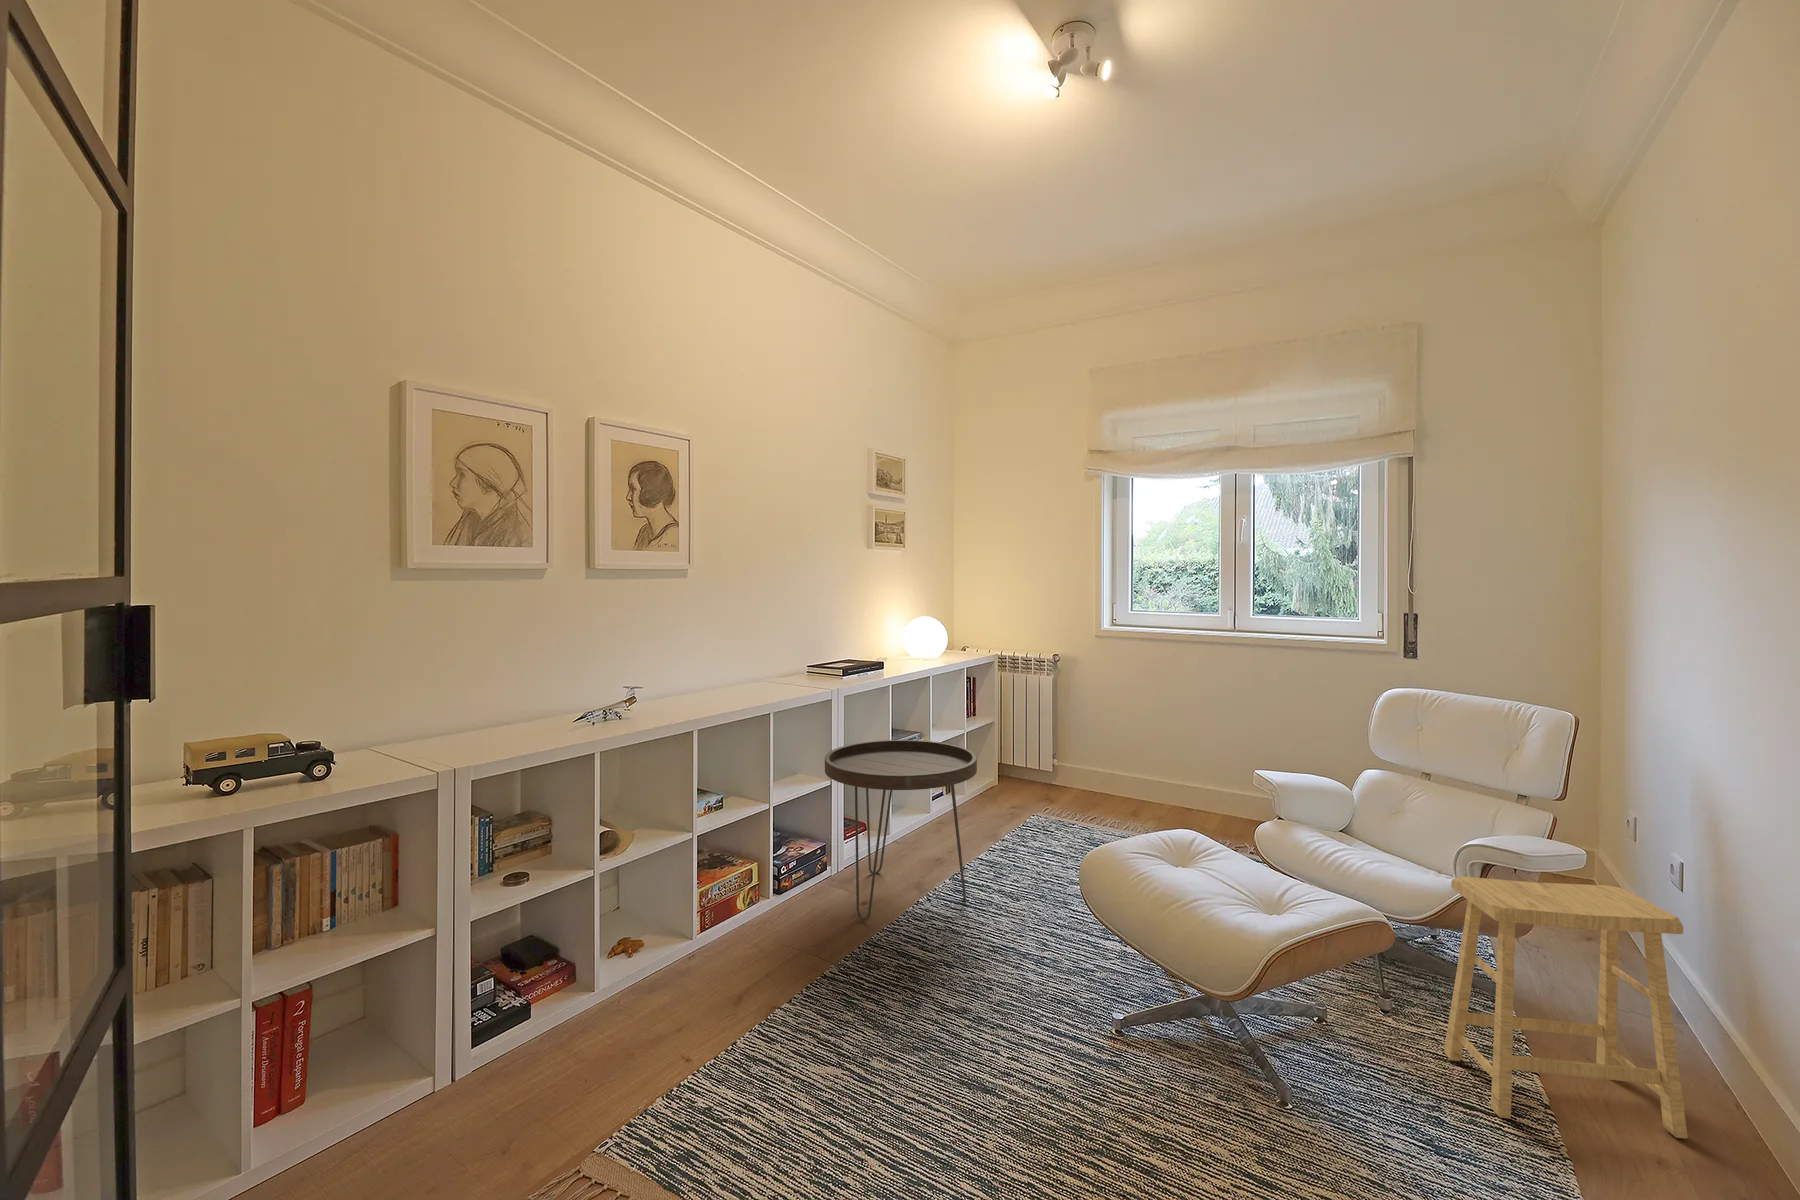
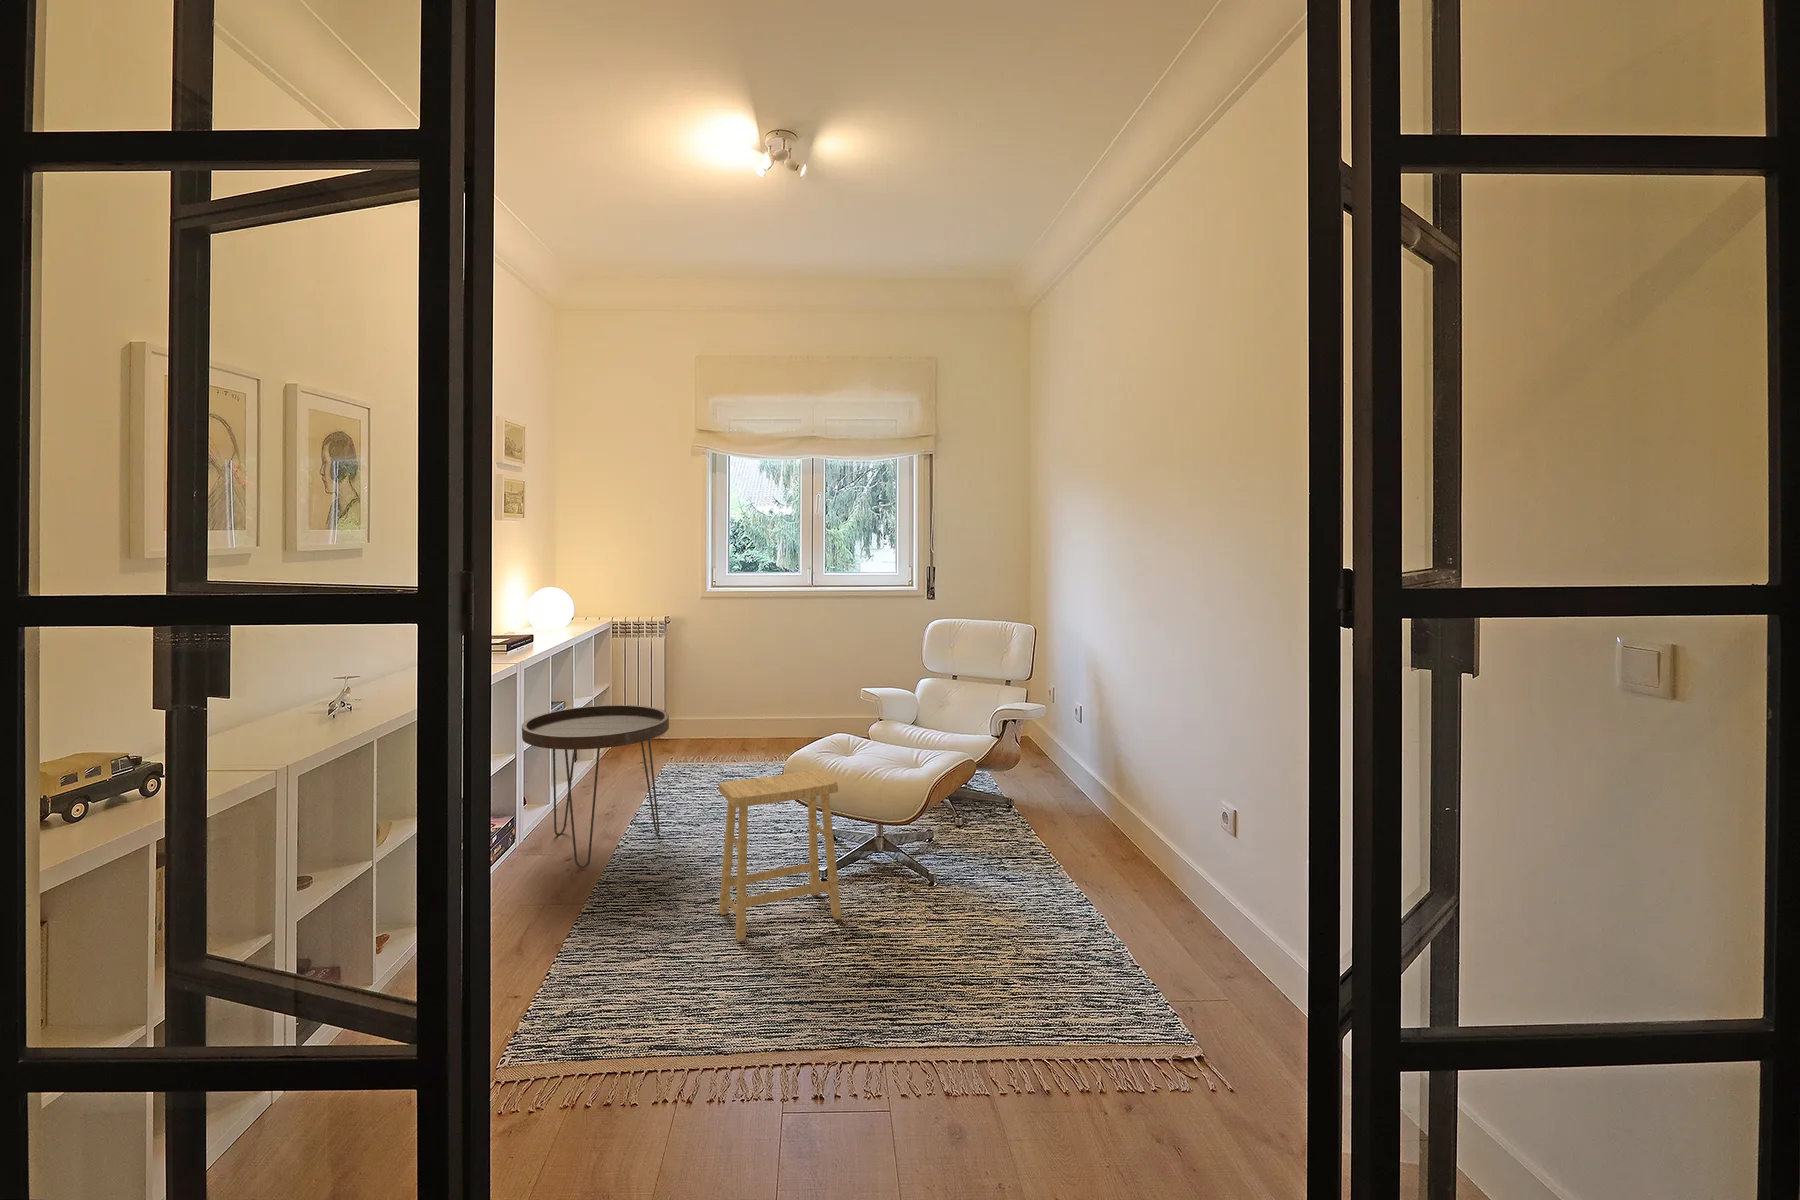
footstool: present [1444,876,1688,1139] -> present [718,770,841,942]

